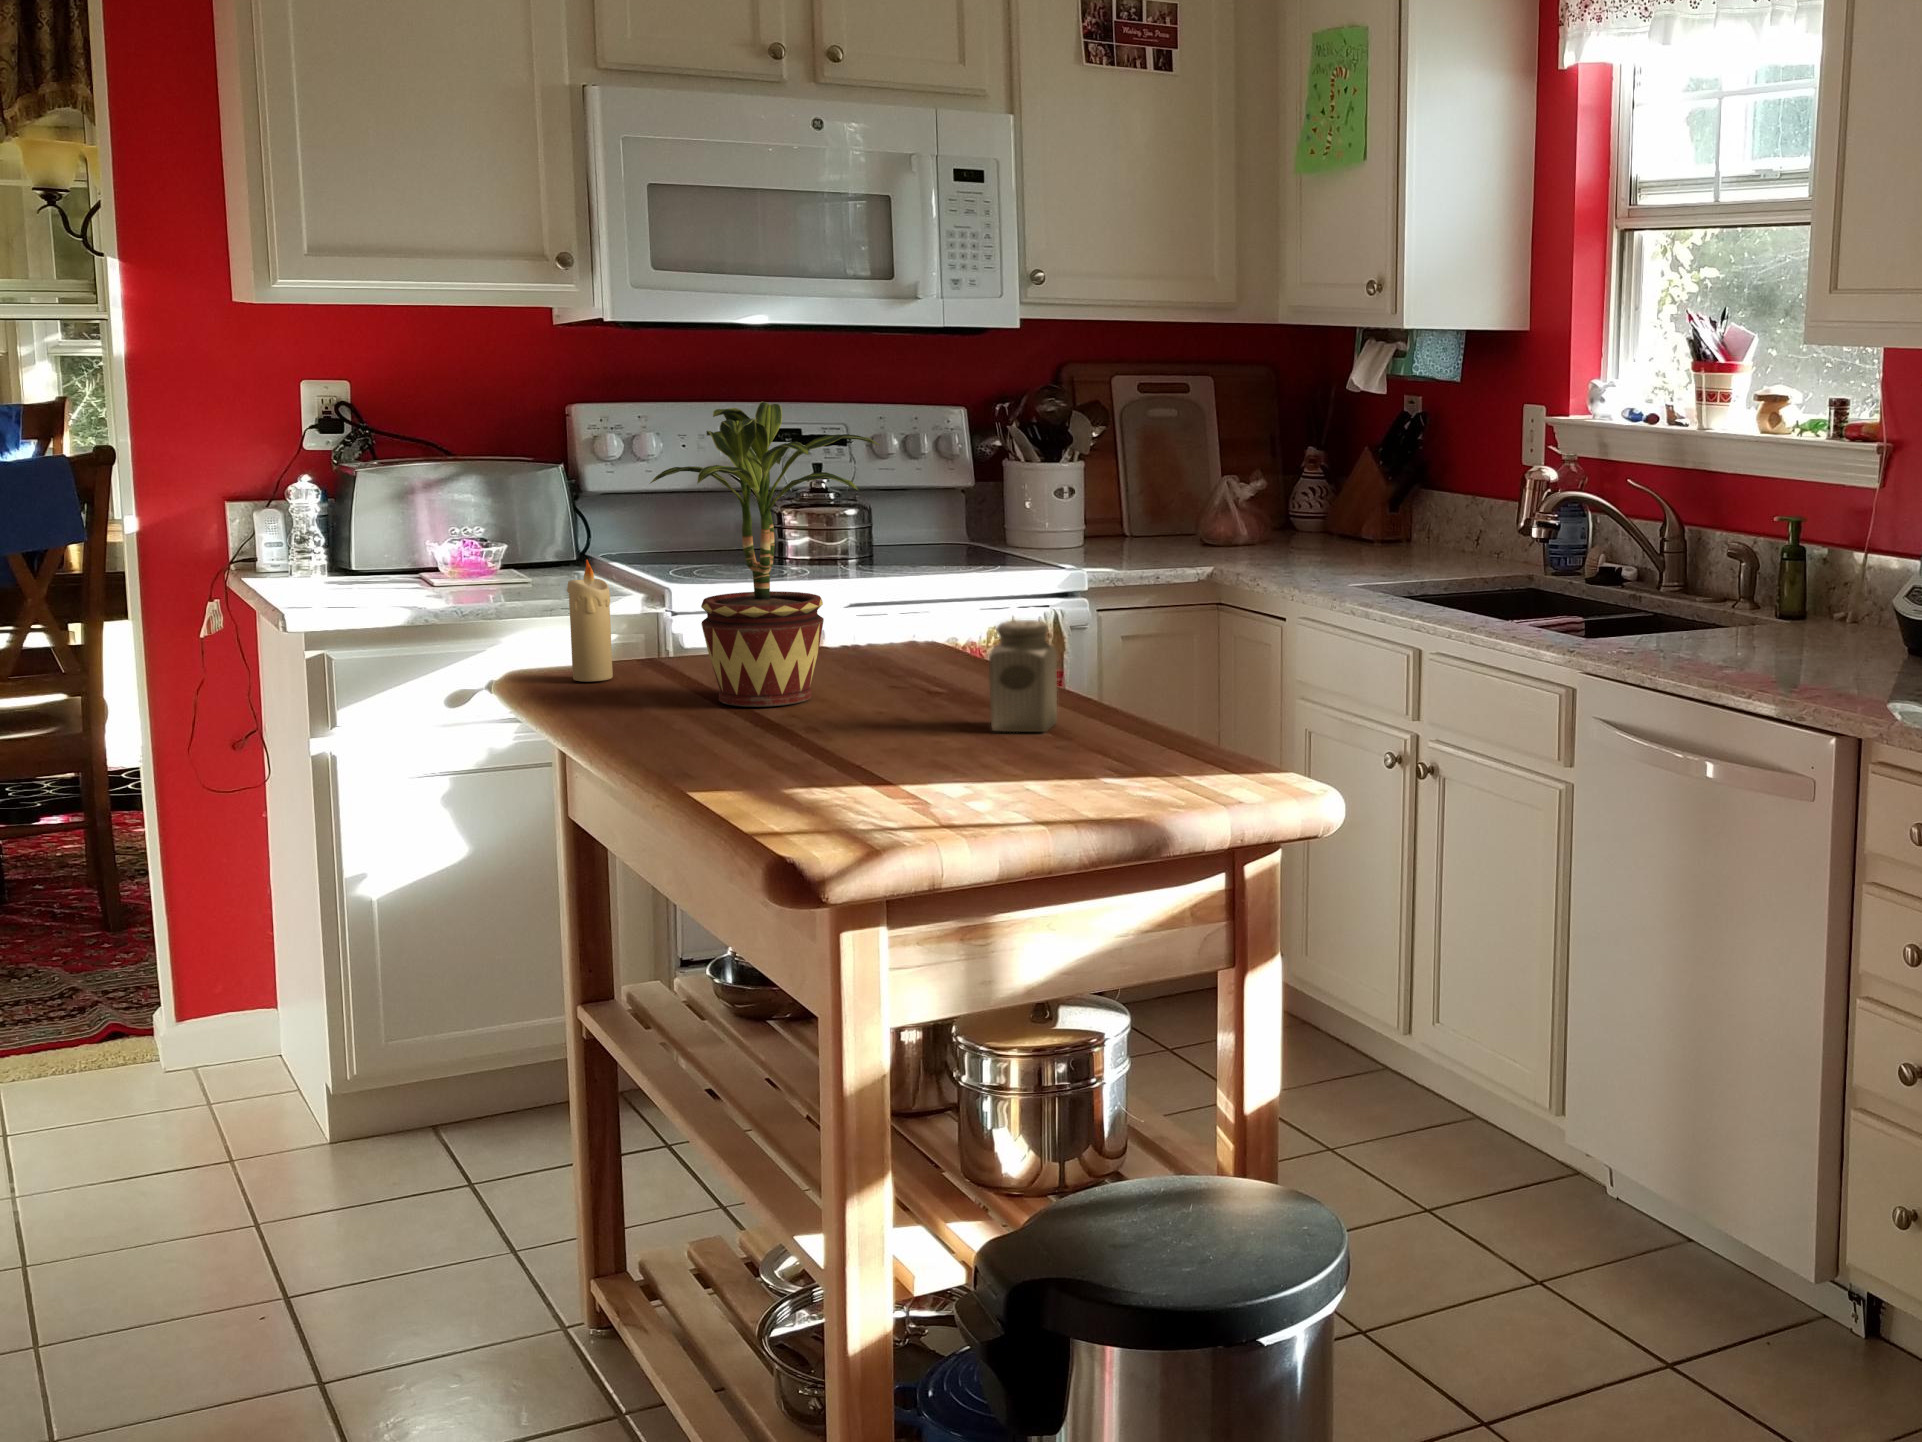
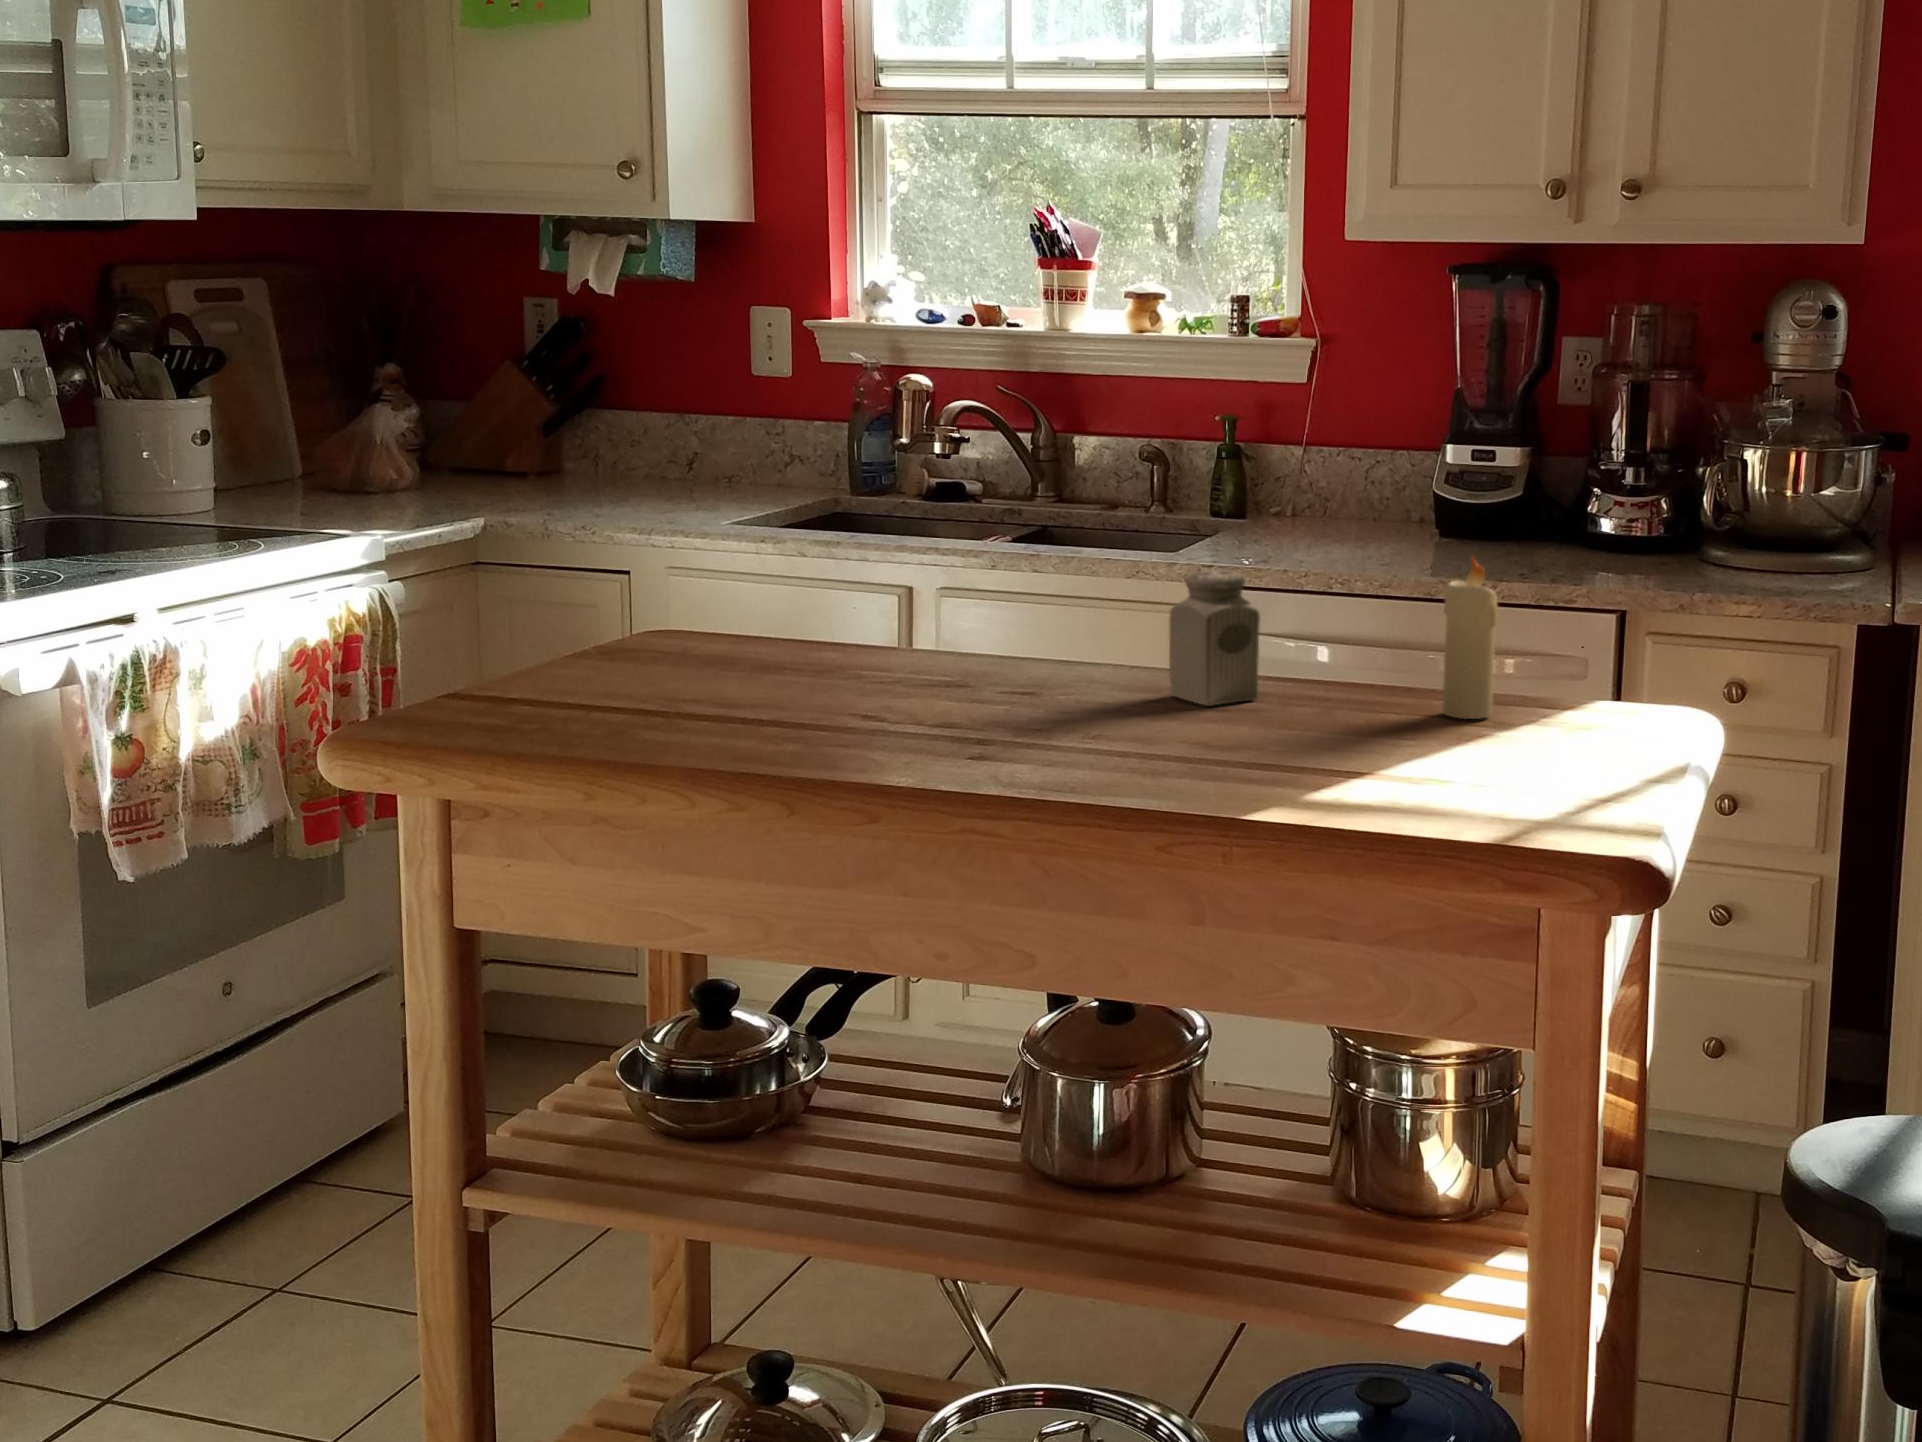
potted plant: present [651,402,881,707] -> none [707,321,955,725]
candle: present [567,560,613,682] -> present [1443,557,1498,719]

